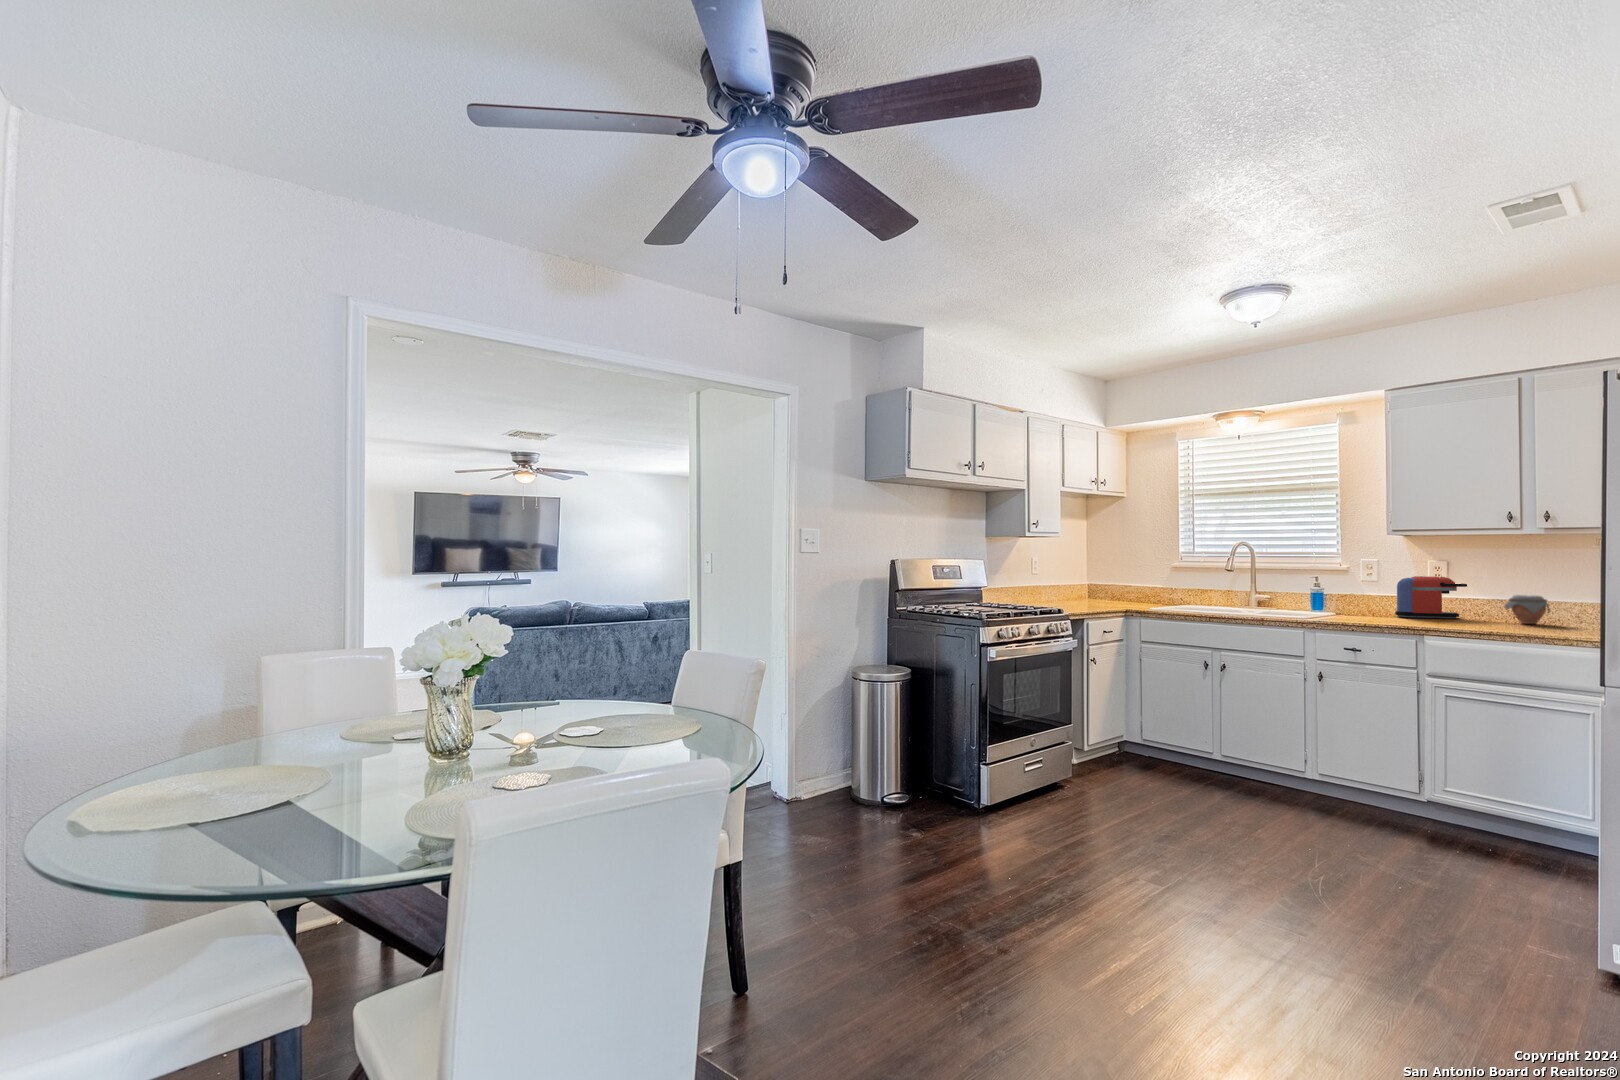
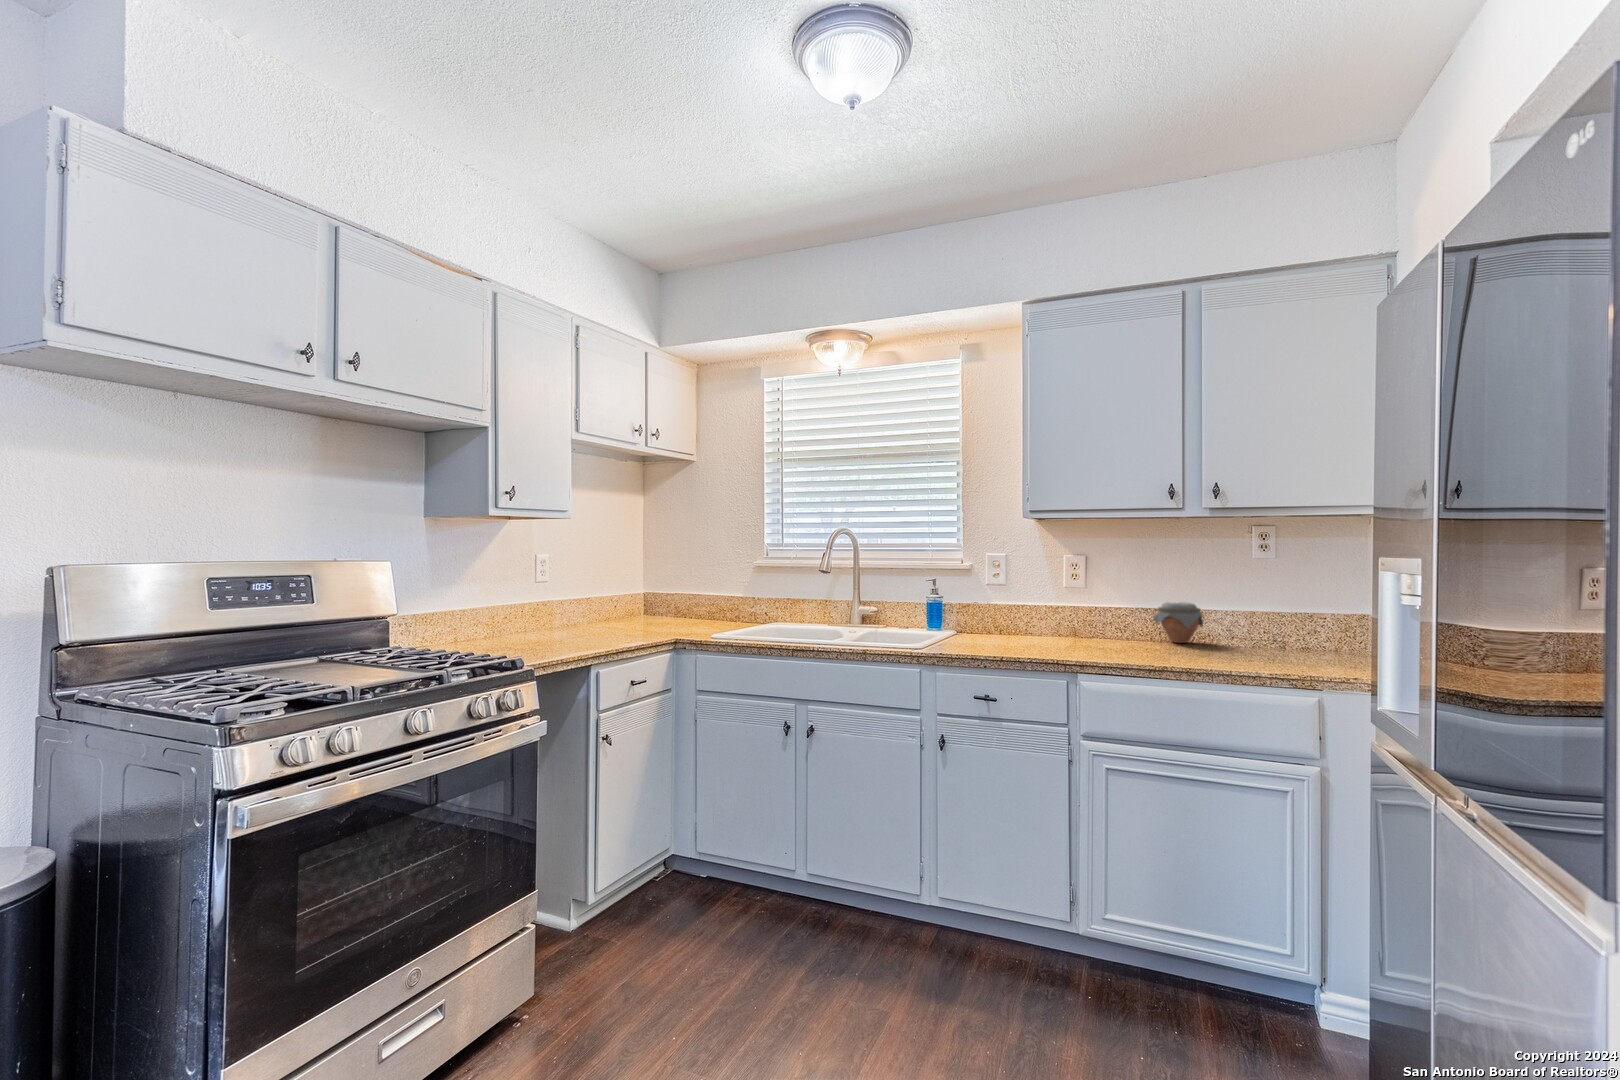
coffee maker: present [1395,576,1467,618] -> none [1028,578,1109,637]

